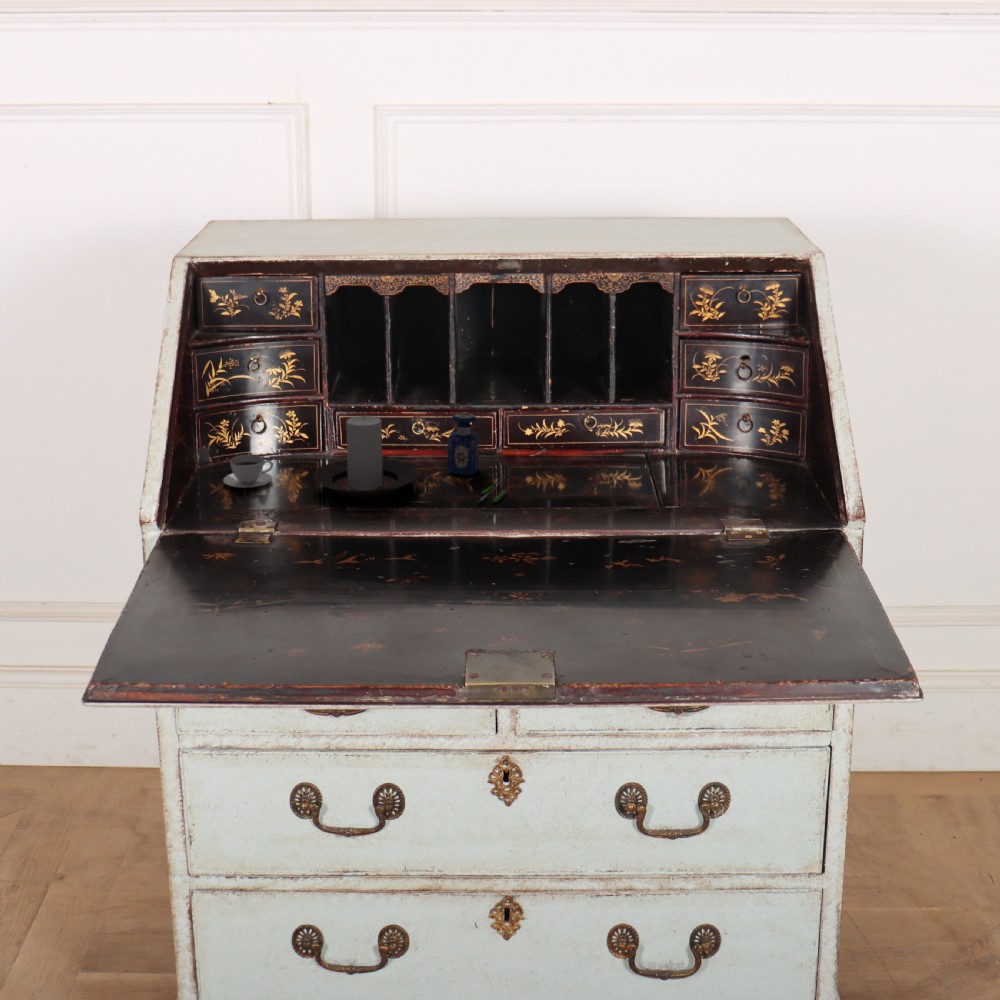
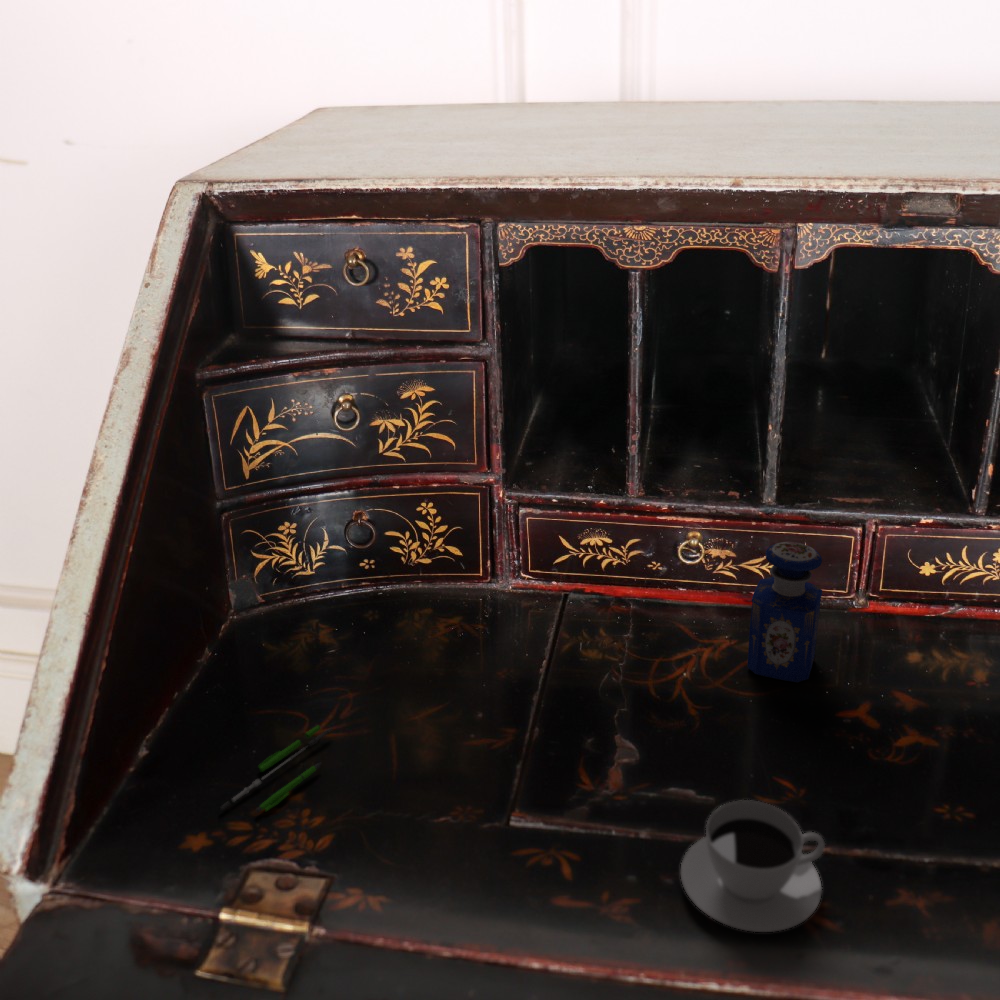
candle holder: present [314,416,416,499] -> none [440,553,674,757]
teacup: present [223,455,273,488] -> present [681,800,825,932]
pen: present [477,481,507,503] -> present [220,726,333,813]

